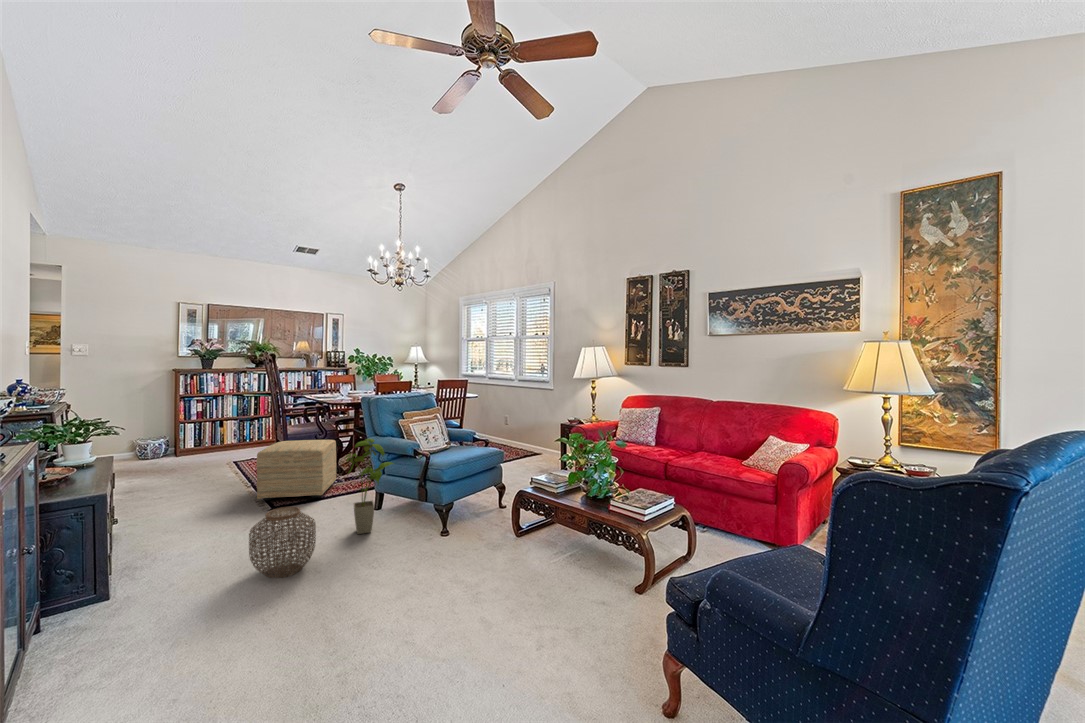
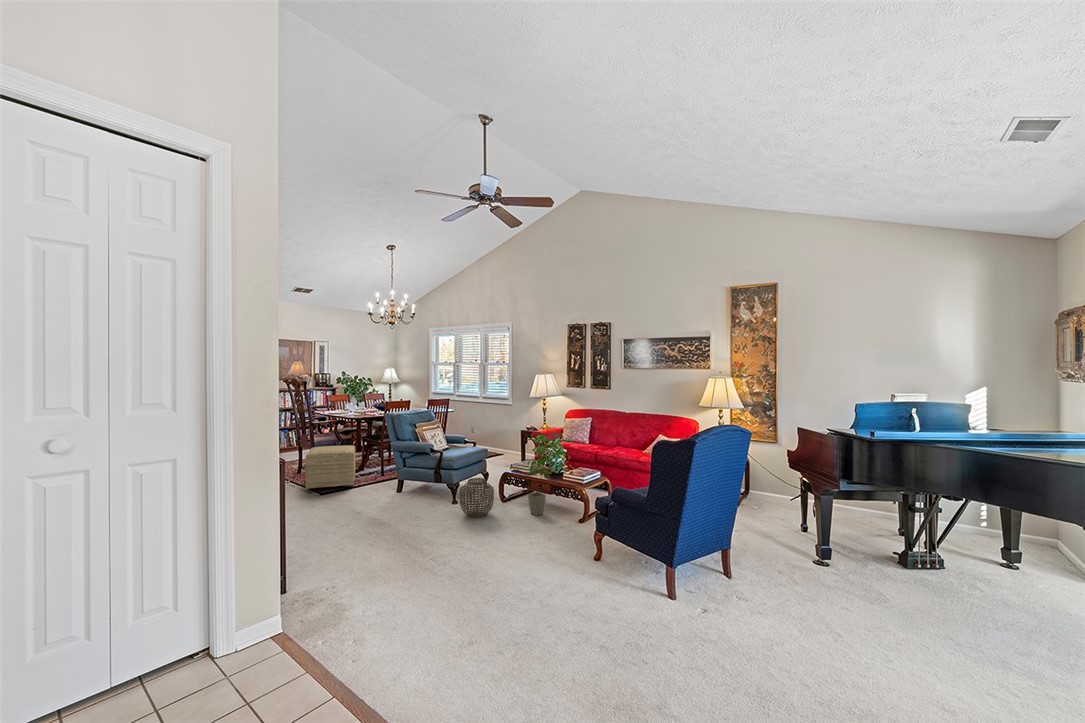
house plant: present [345,438,393,534] -> present [523,448,556,515]
woven basket: present [249,507,316,578] -> present [460,478,494,518]

